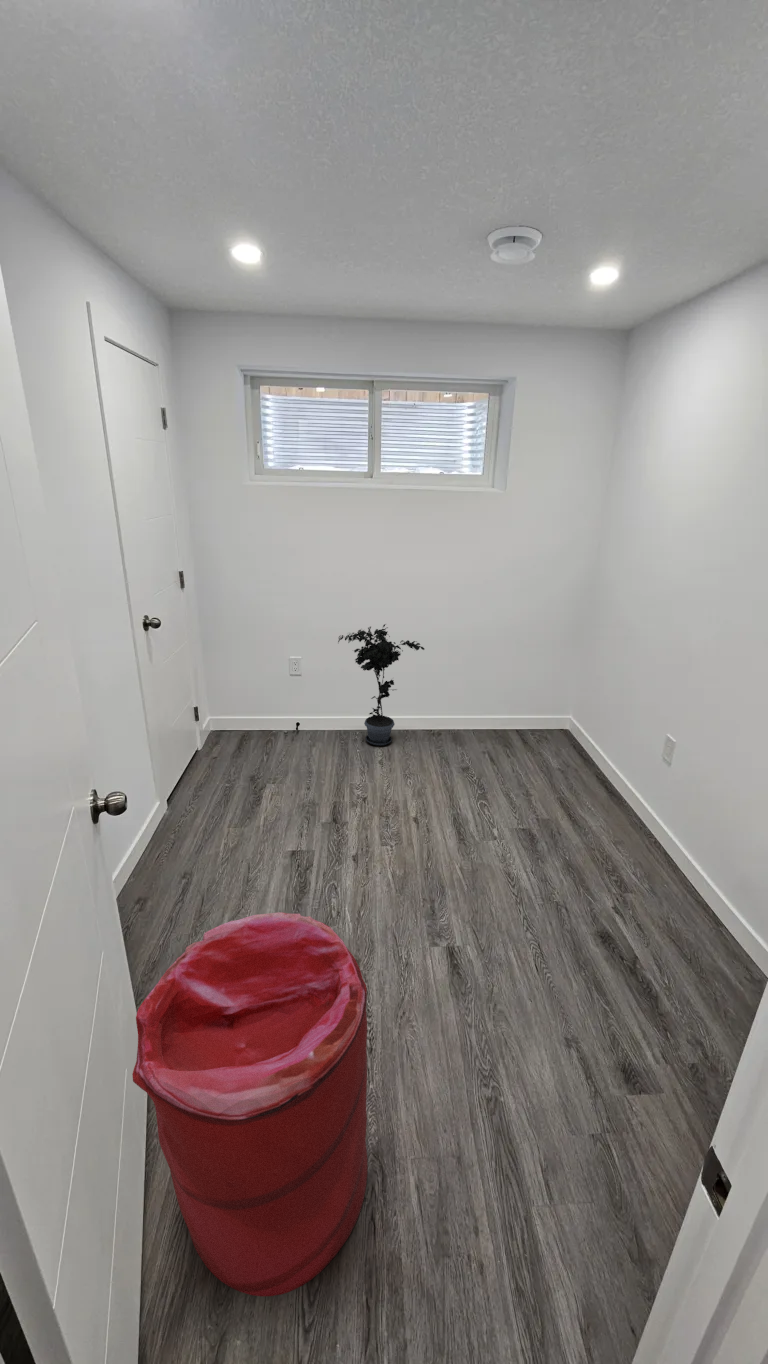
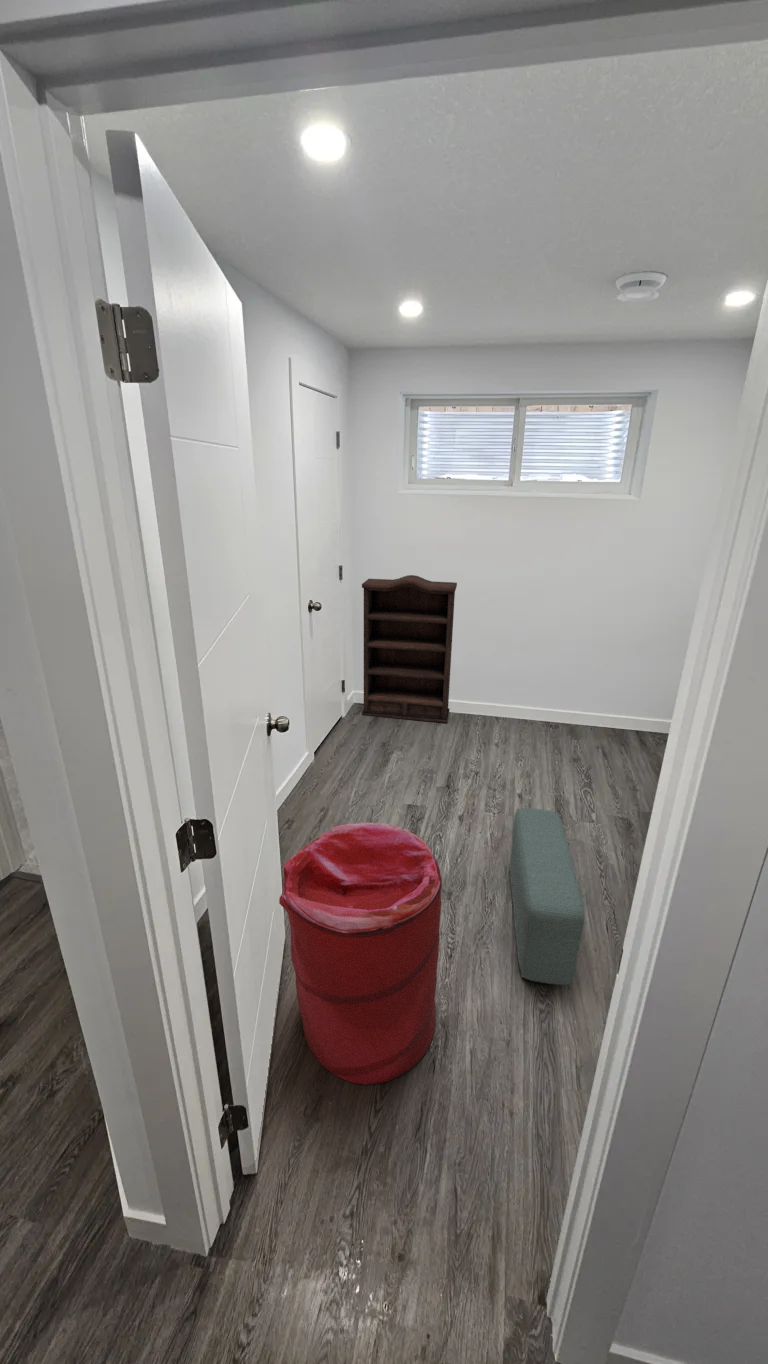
bookshelf: none [210,580,323,745] -> present [362,575,457,723]
potted plant: present [338,624,424,746] -> none [468,619,549,732]
pouf: none [418,840,524,1058] -> present [510,808,585,985]

